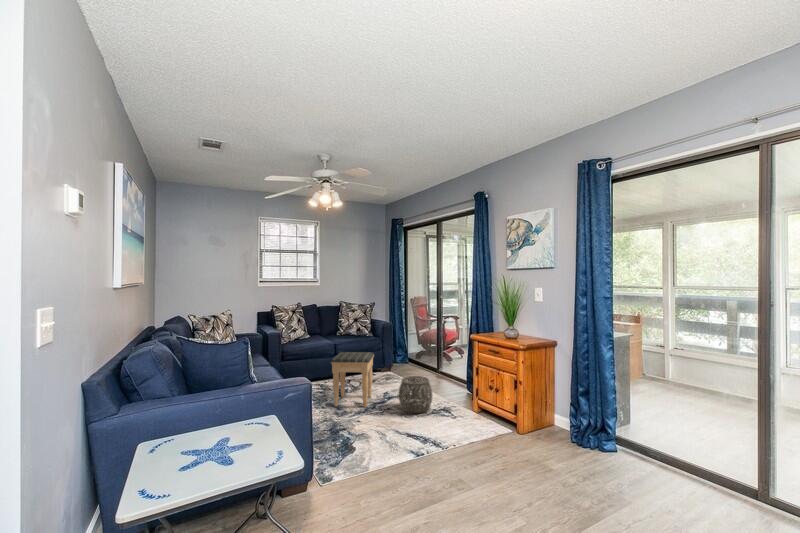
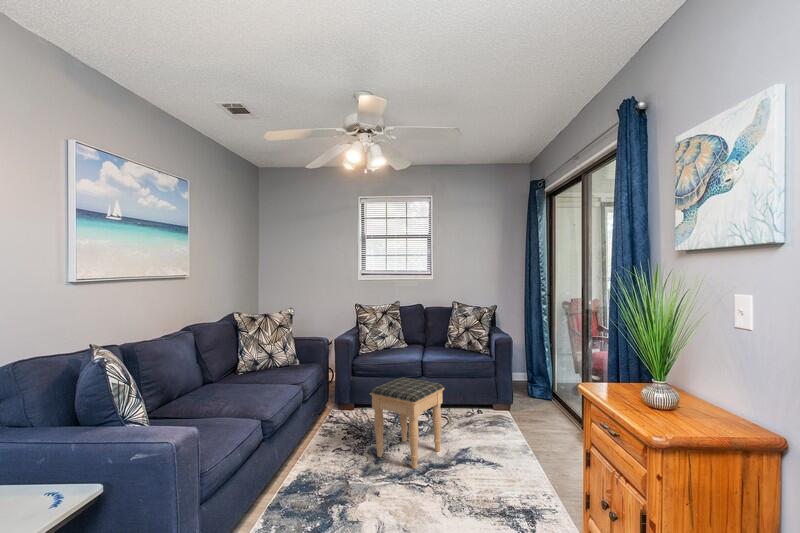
woven basket: present [399,376,432,413] -> none [453,435,513,507]

